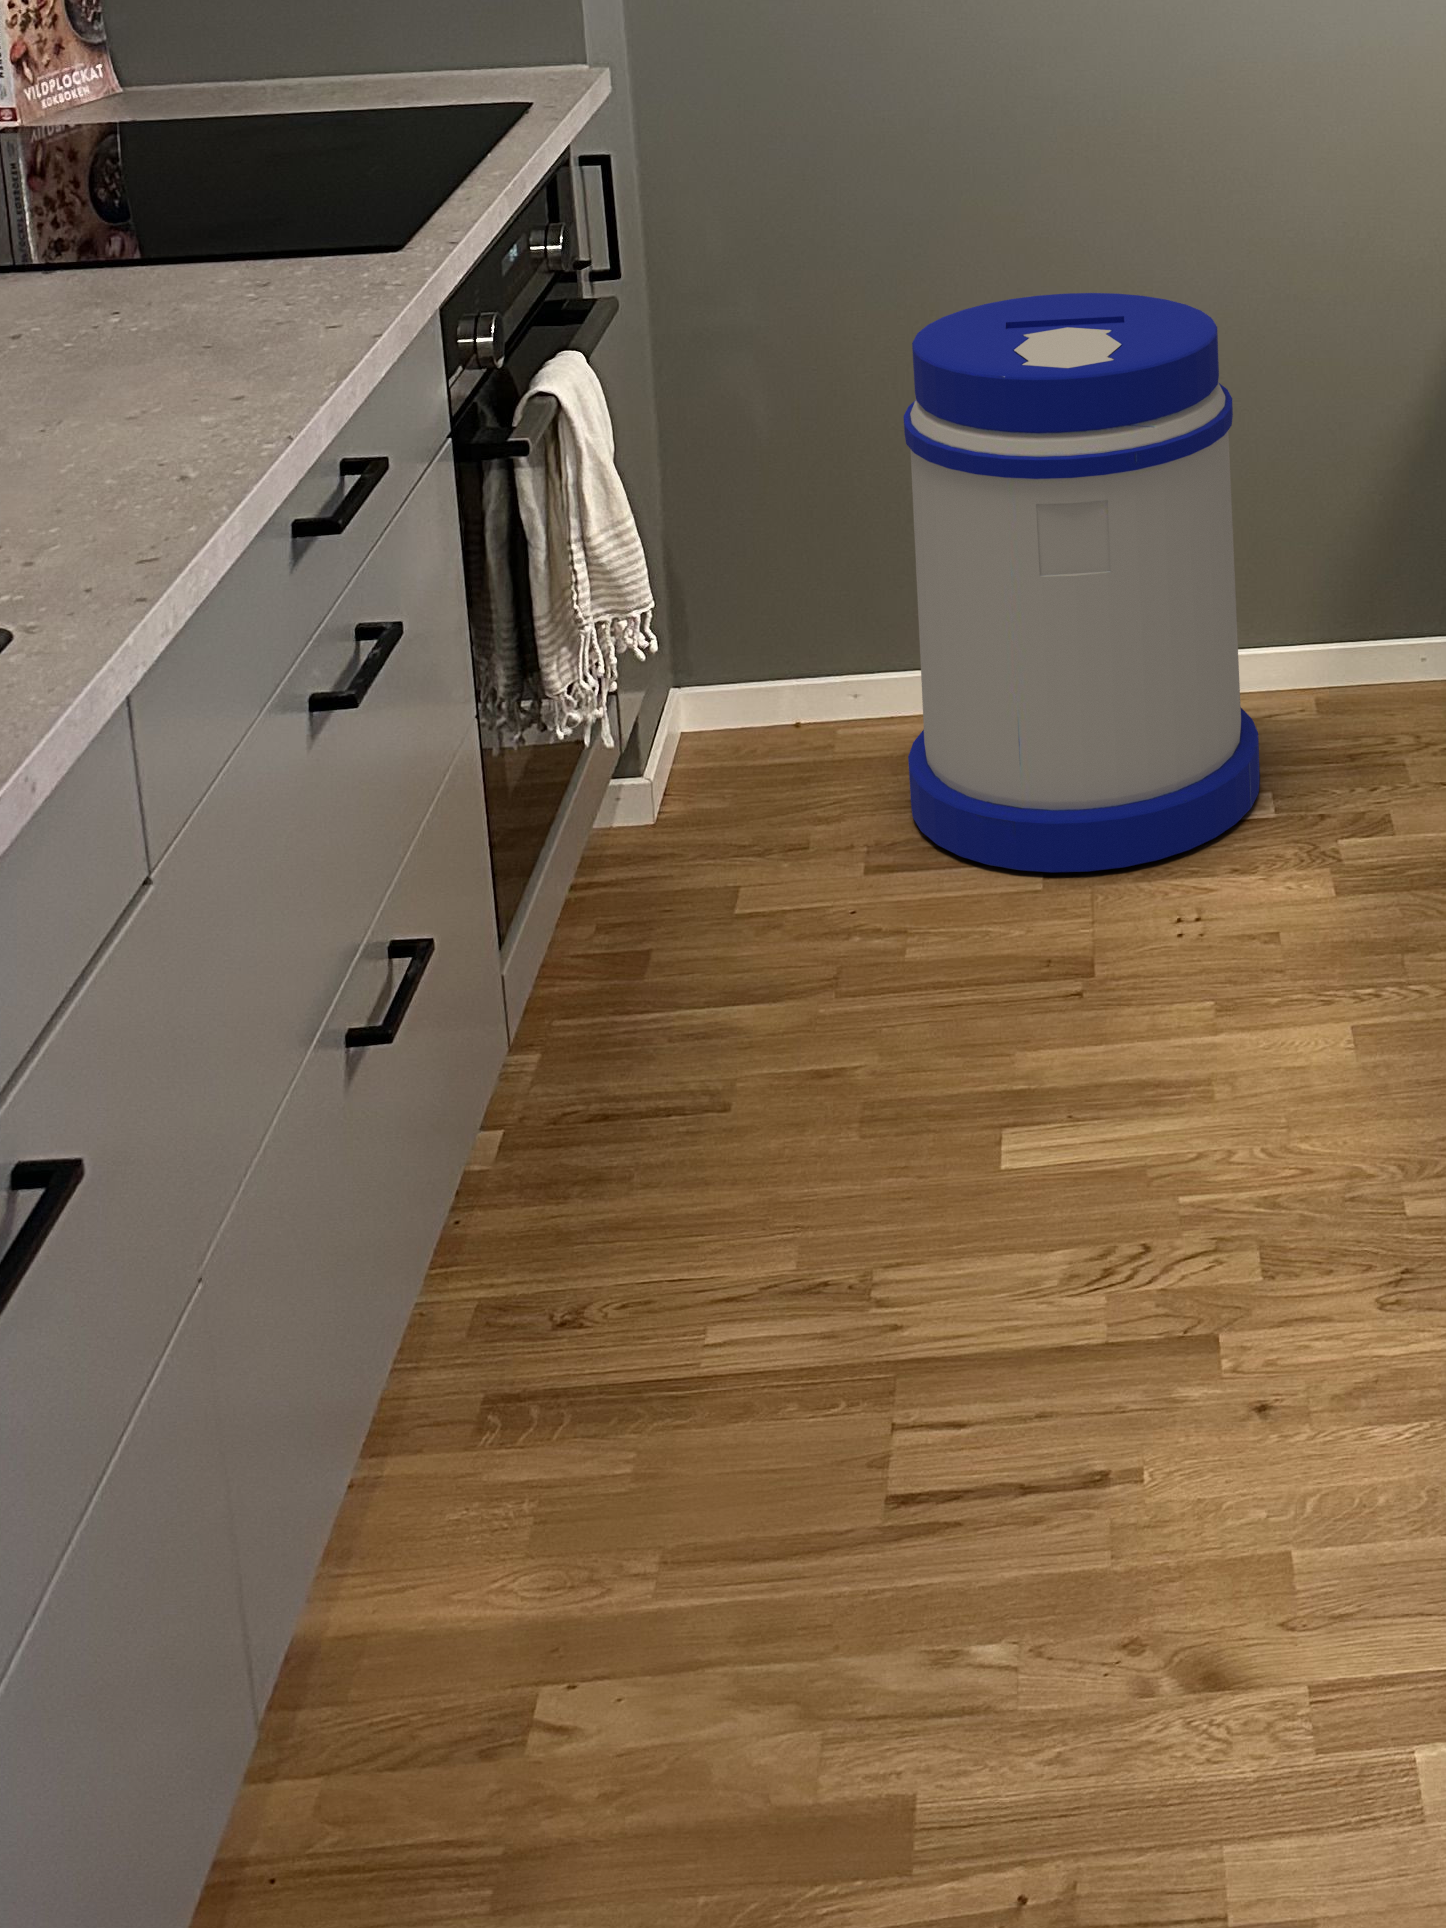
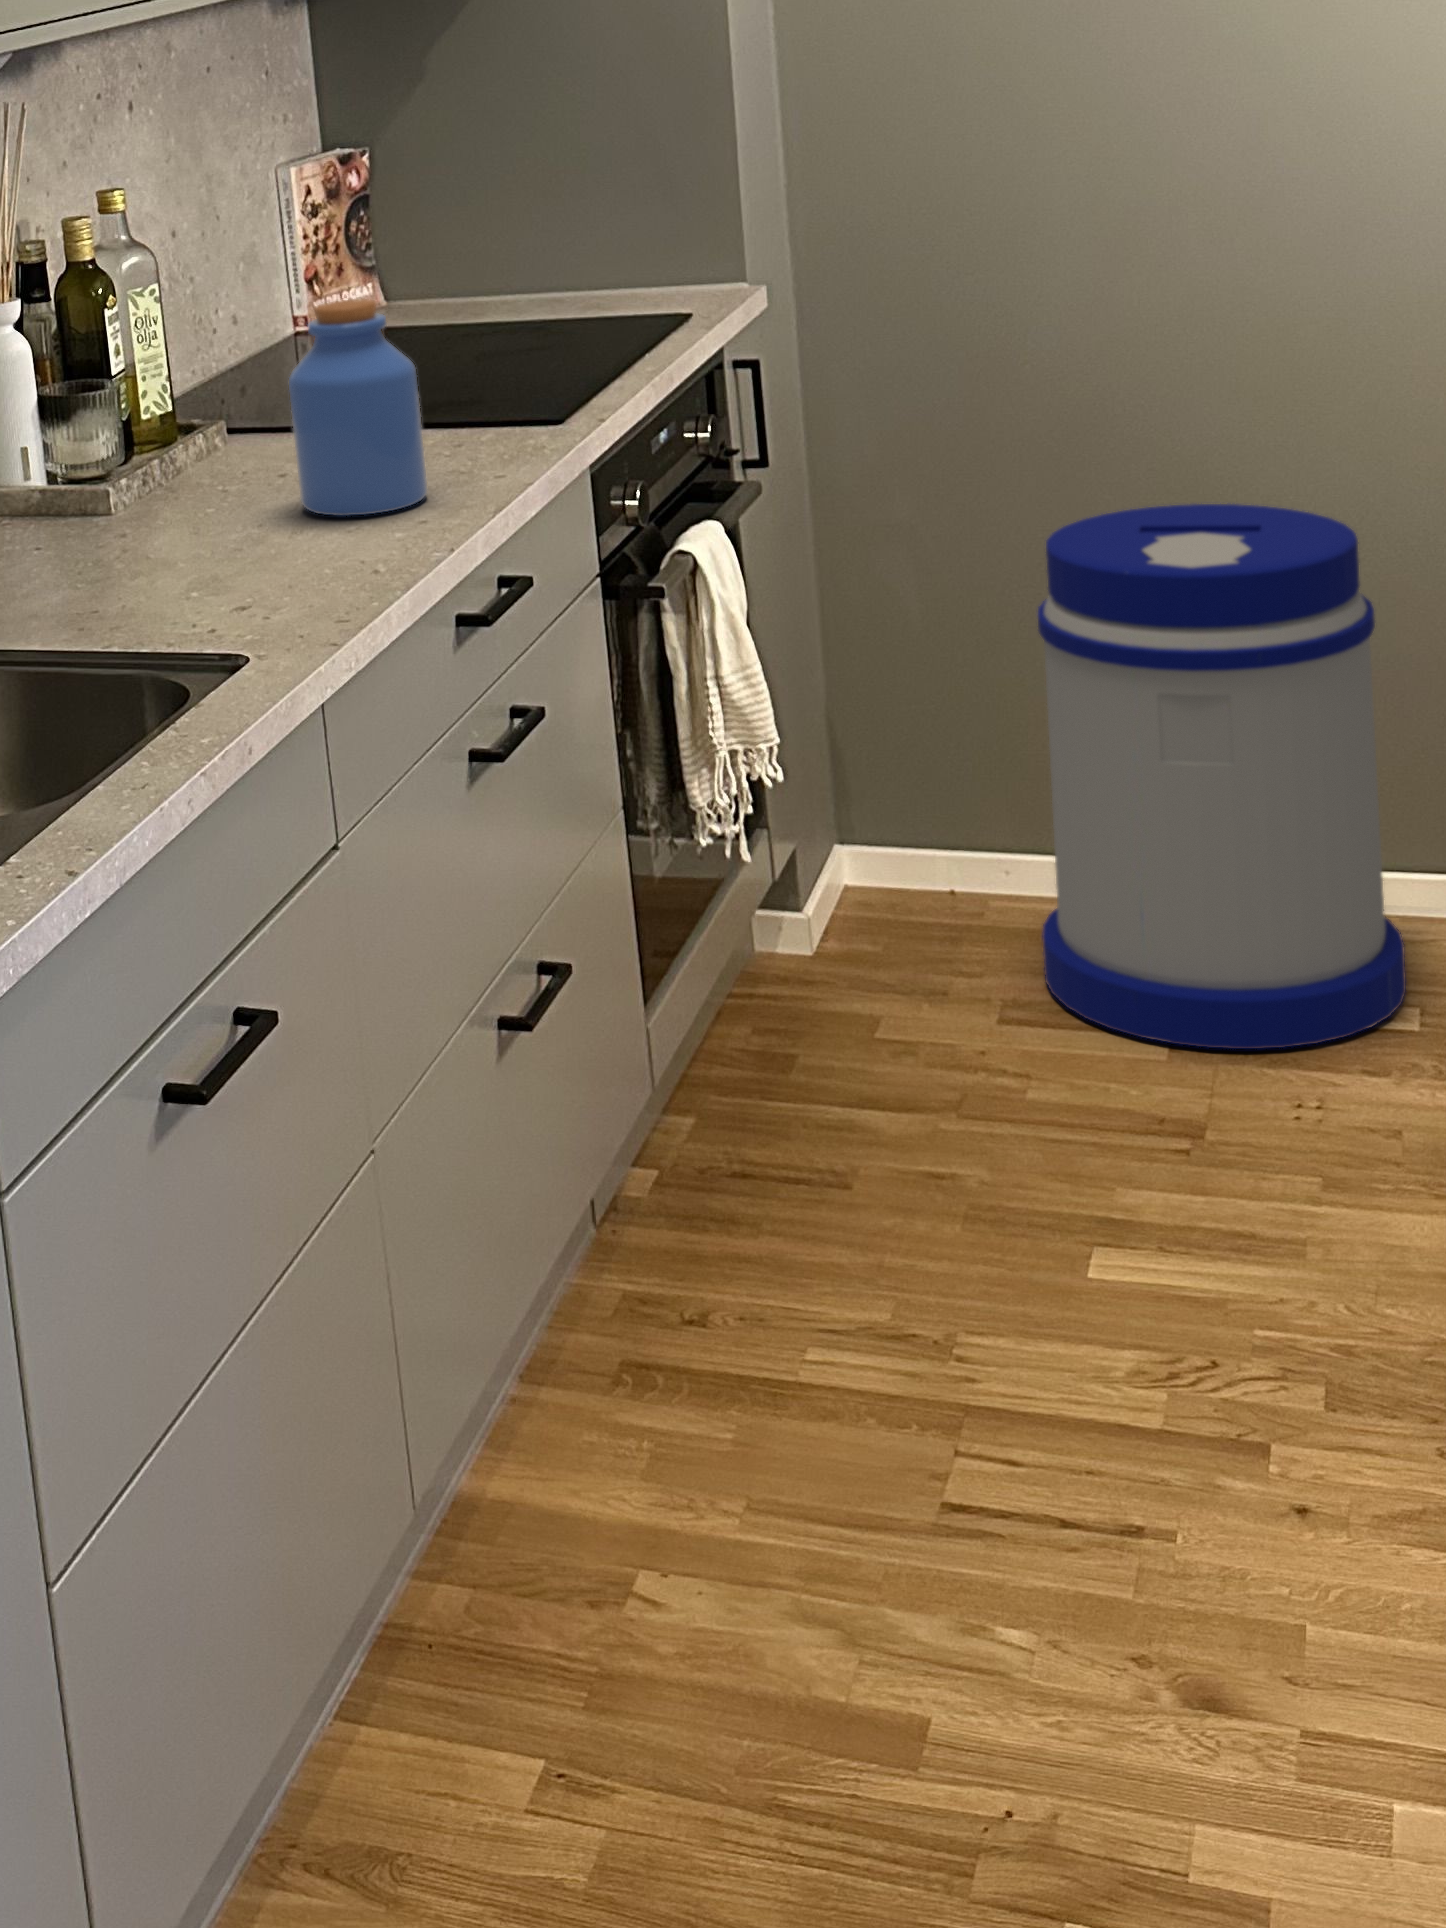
jar: none [33,106,235,398] -> present [289,299,427,516]

